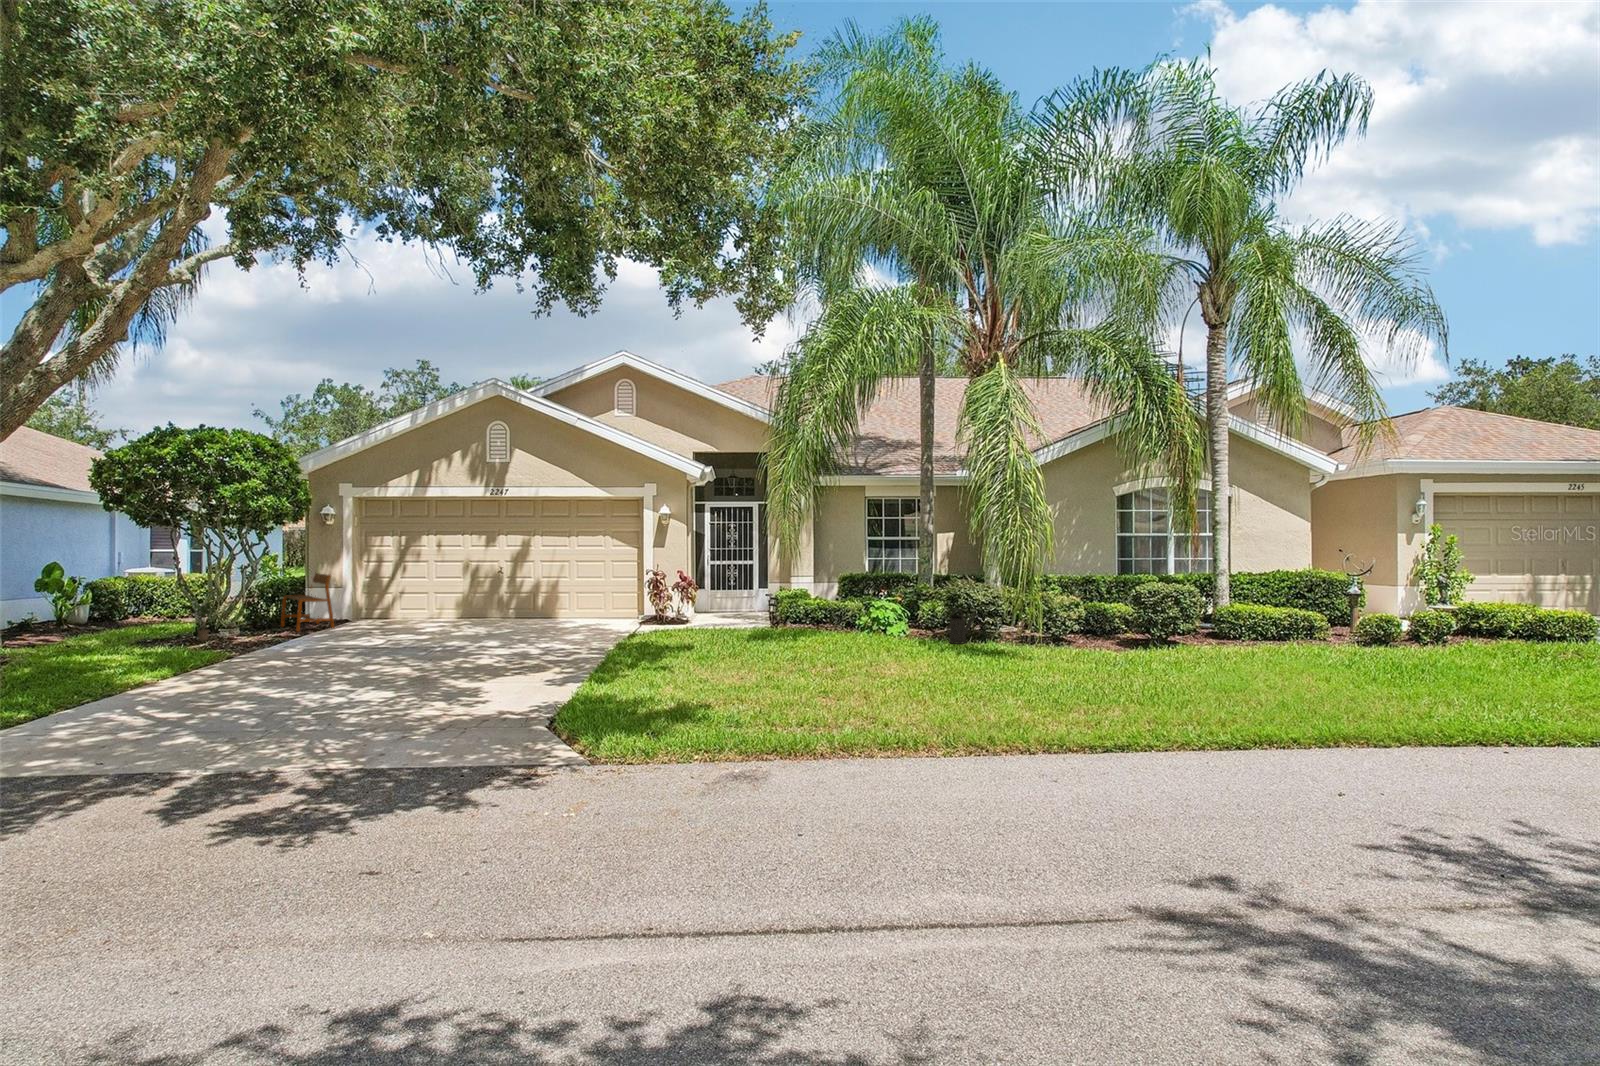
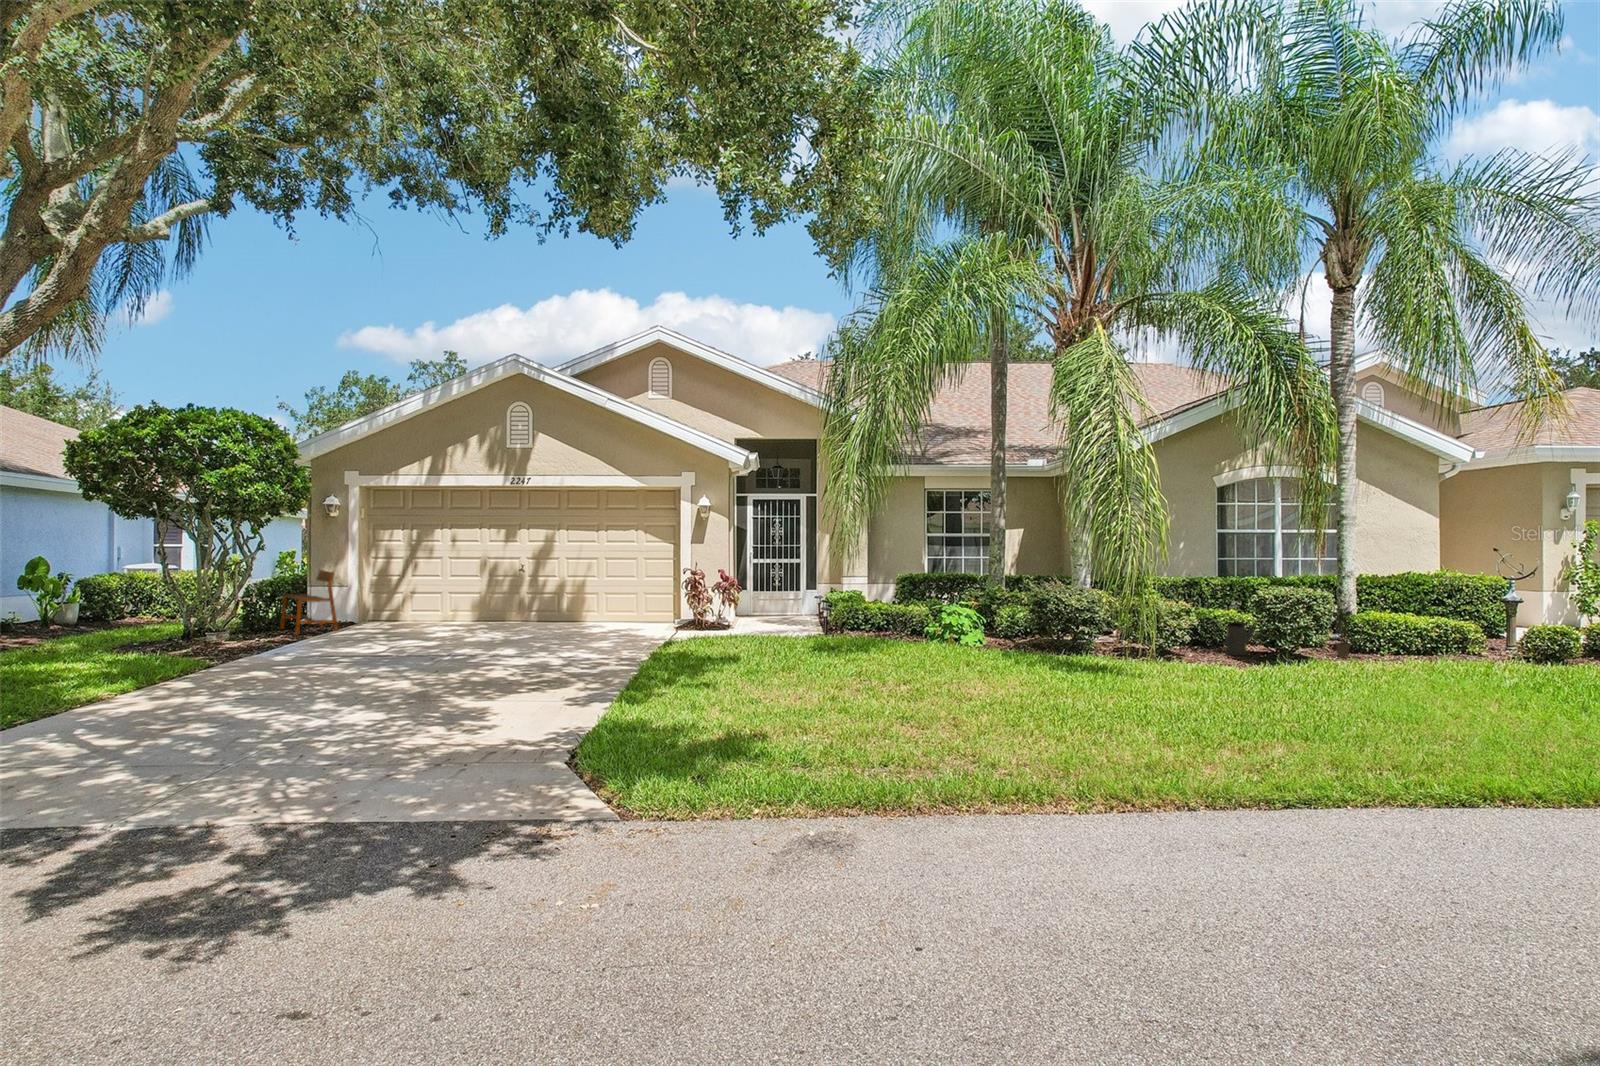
potted plant: present [193,603,214,641] -> present [1329,607,1352,658]
watering can: present [948,611,976,644] -> present [1225,616,1257,656]

